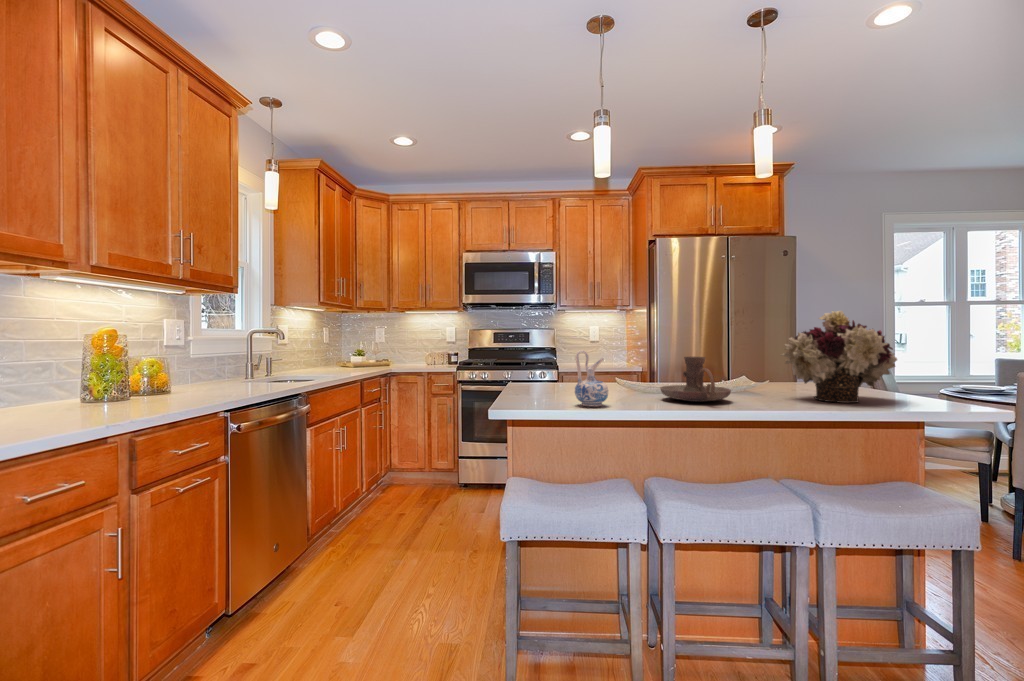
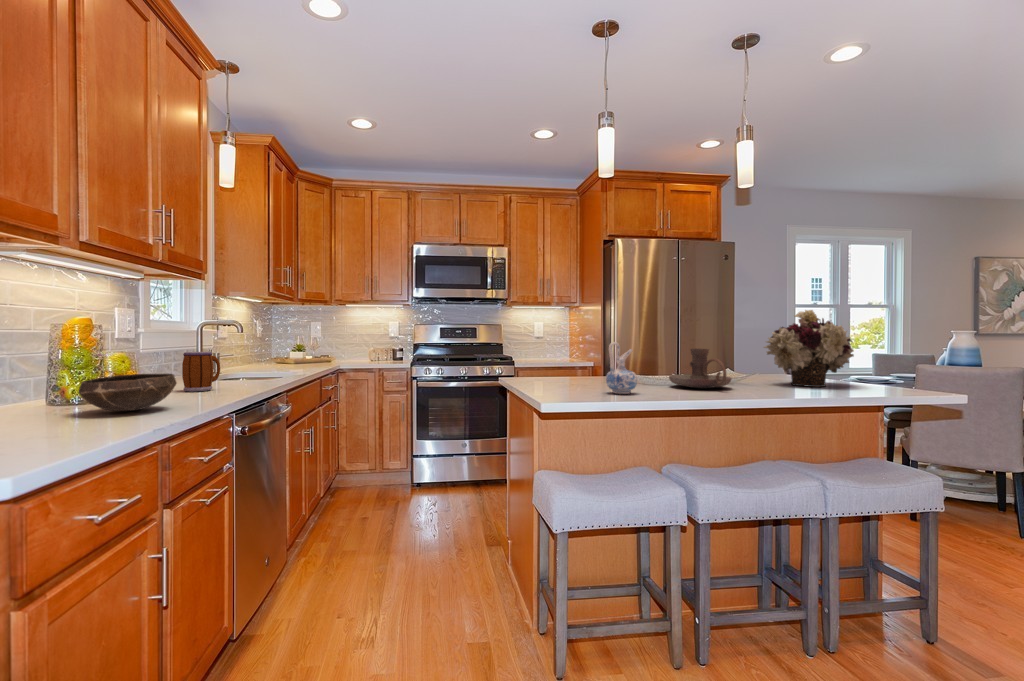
mug: none [205,358,239,394] -> present [182,352,220,392]
bowl: none [77,379,166,412] -> present [79,374,177,411]

